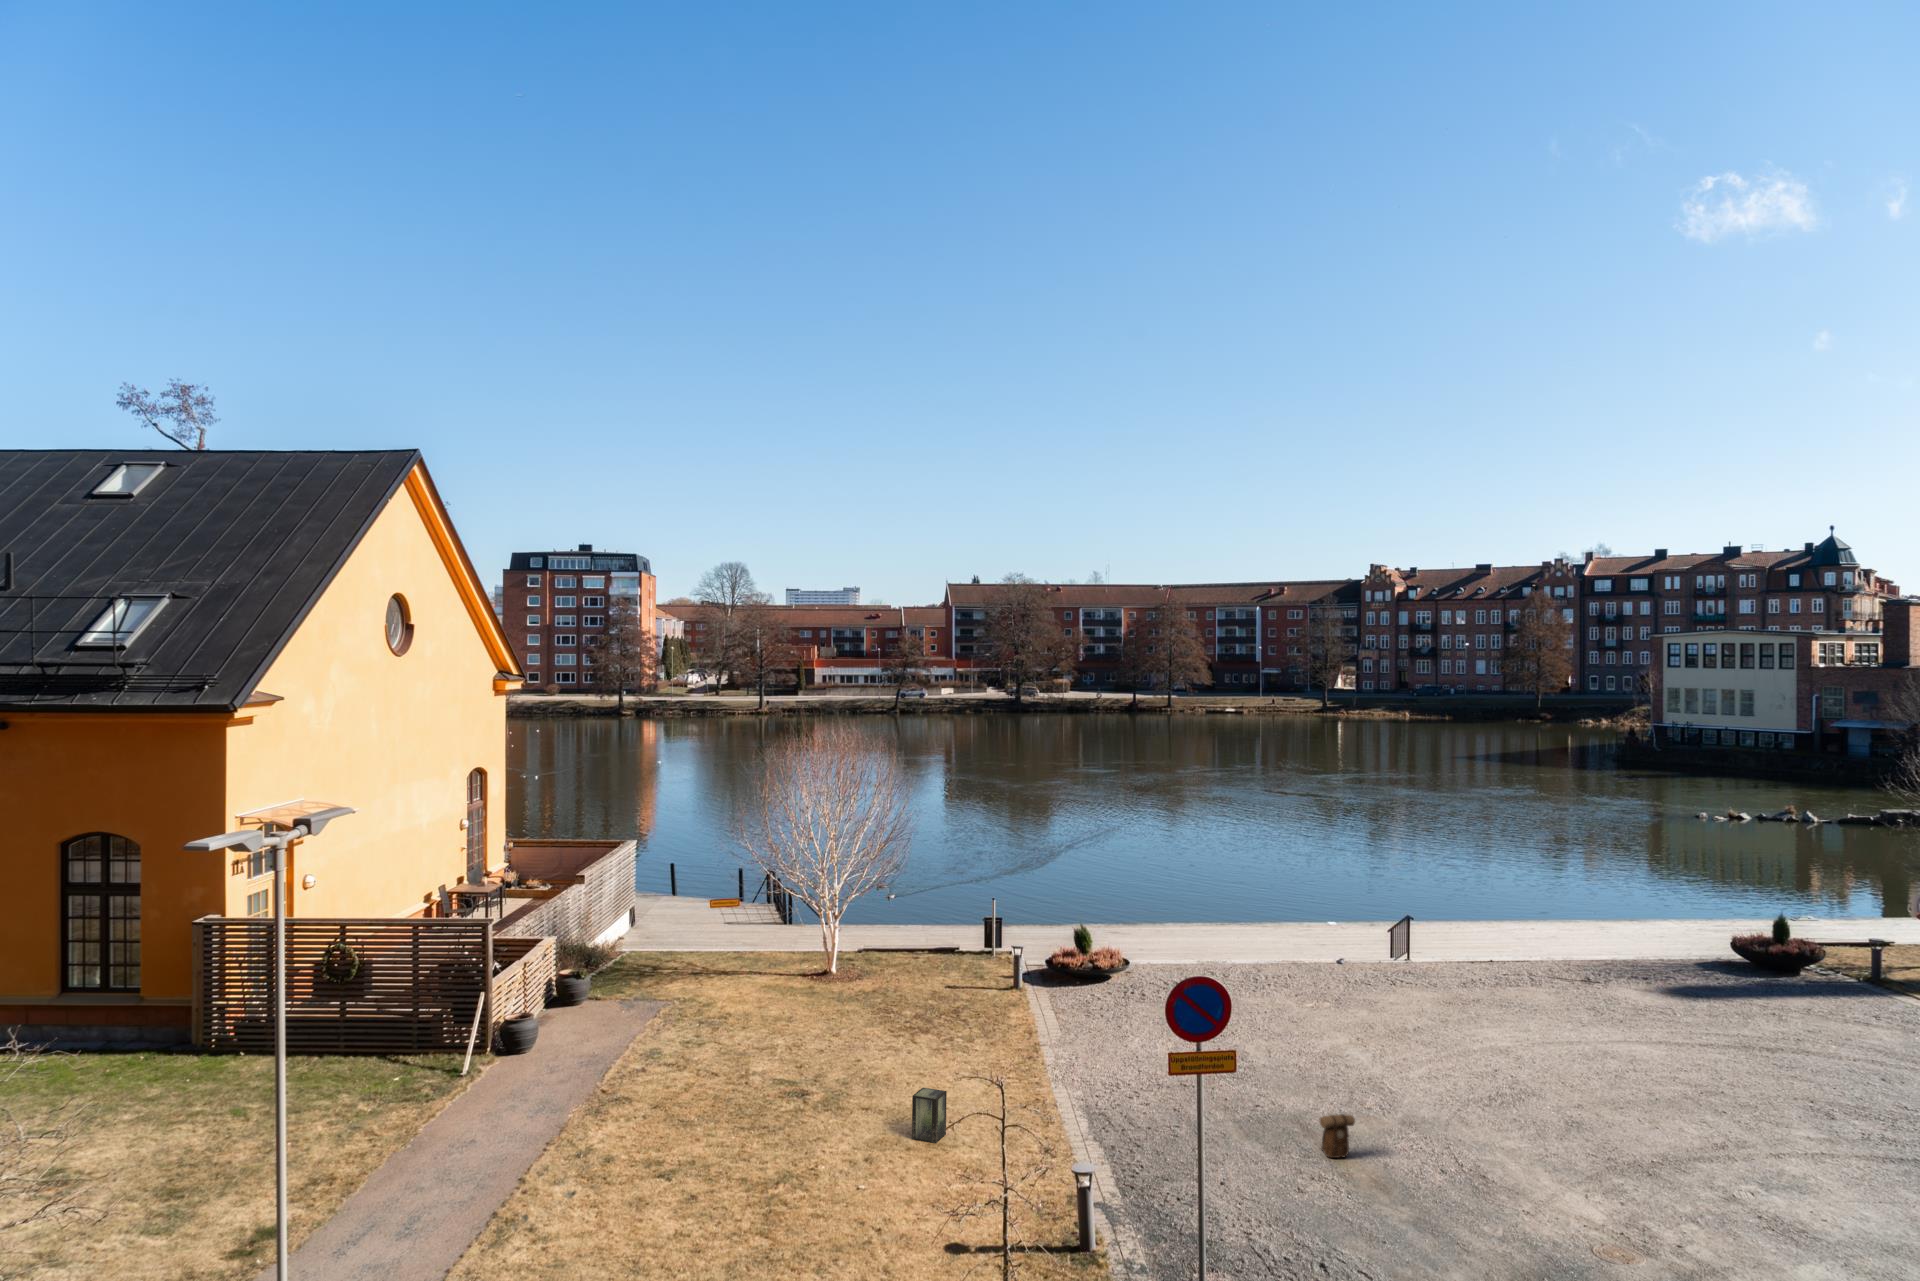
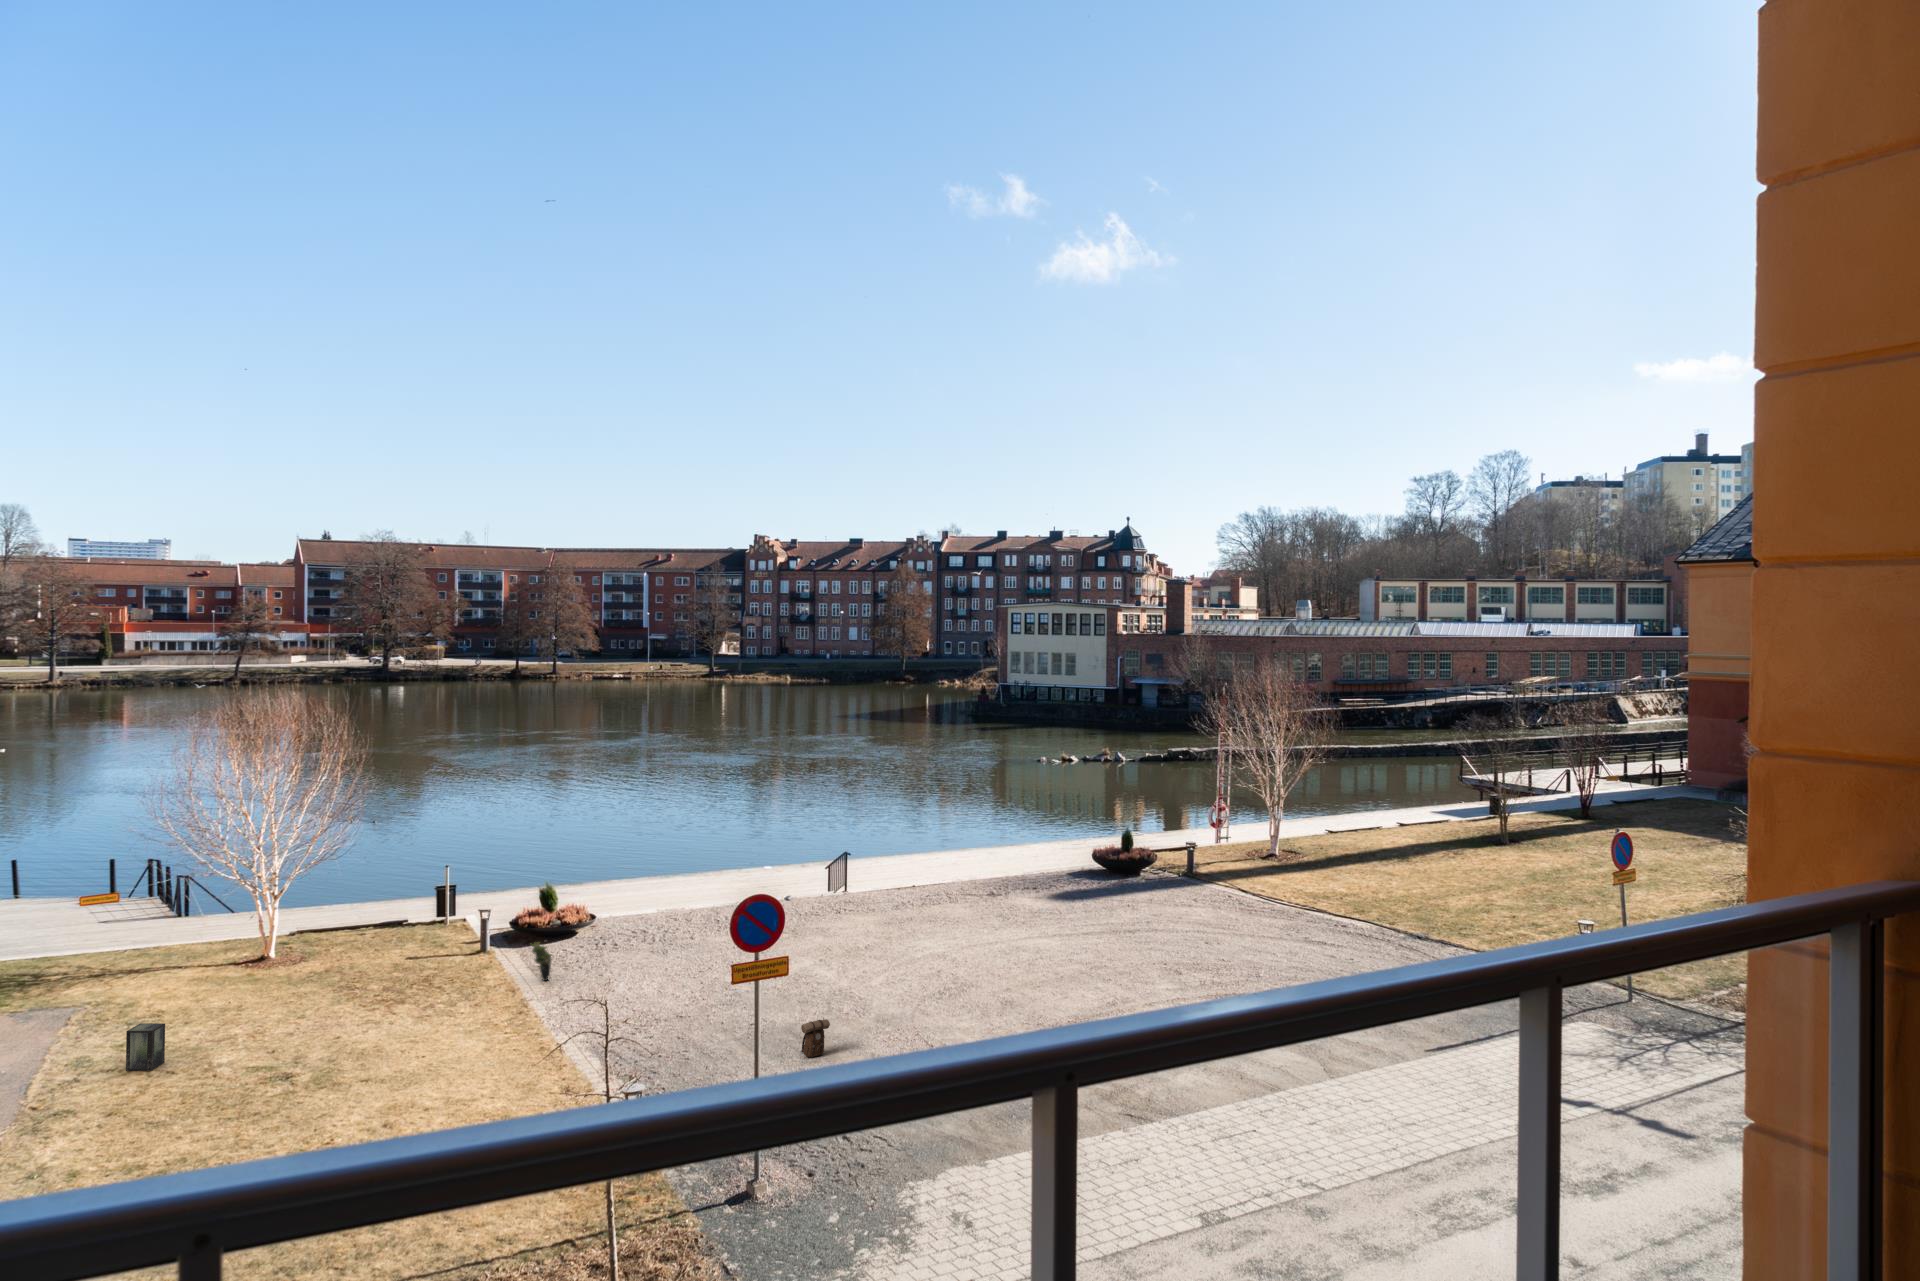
potted plant: none [1048,983,1070,1026] -> present [532,943,552,981]
storage box: present [912,1088,947,1143] -> present [126,1023,165,1071]

